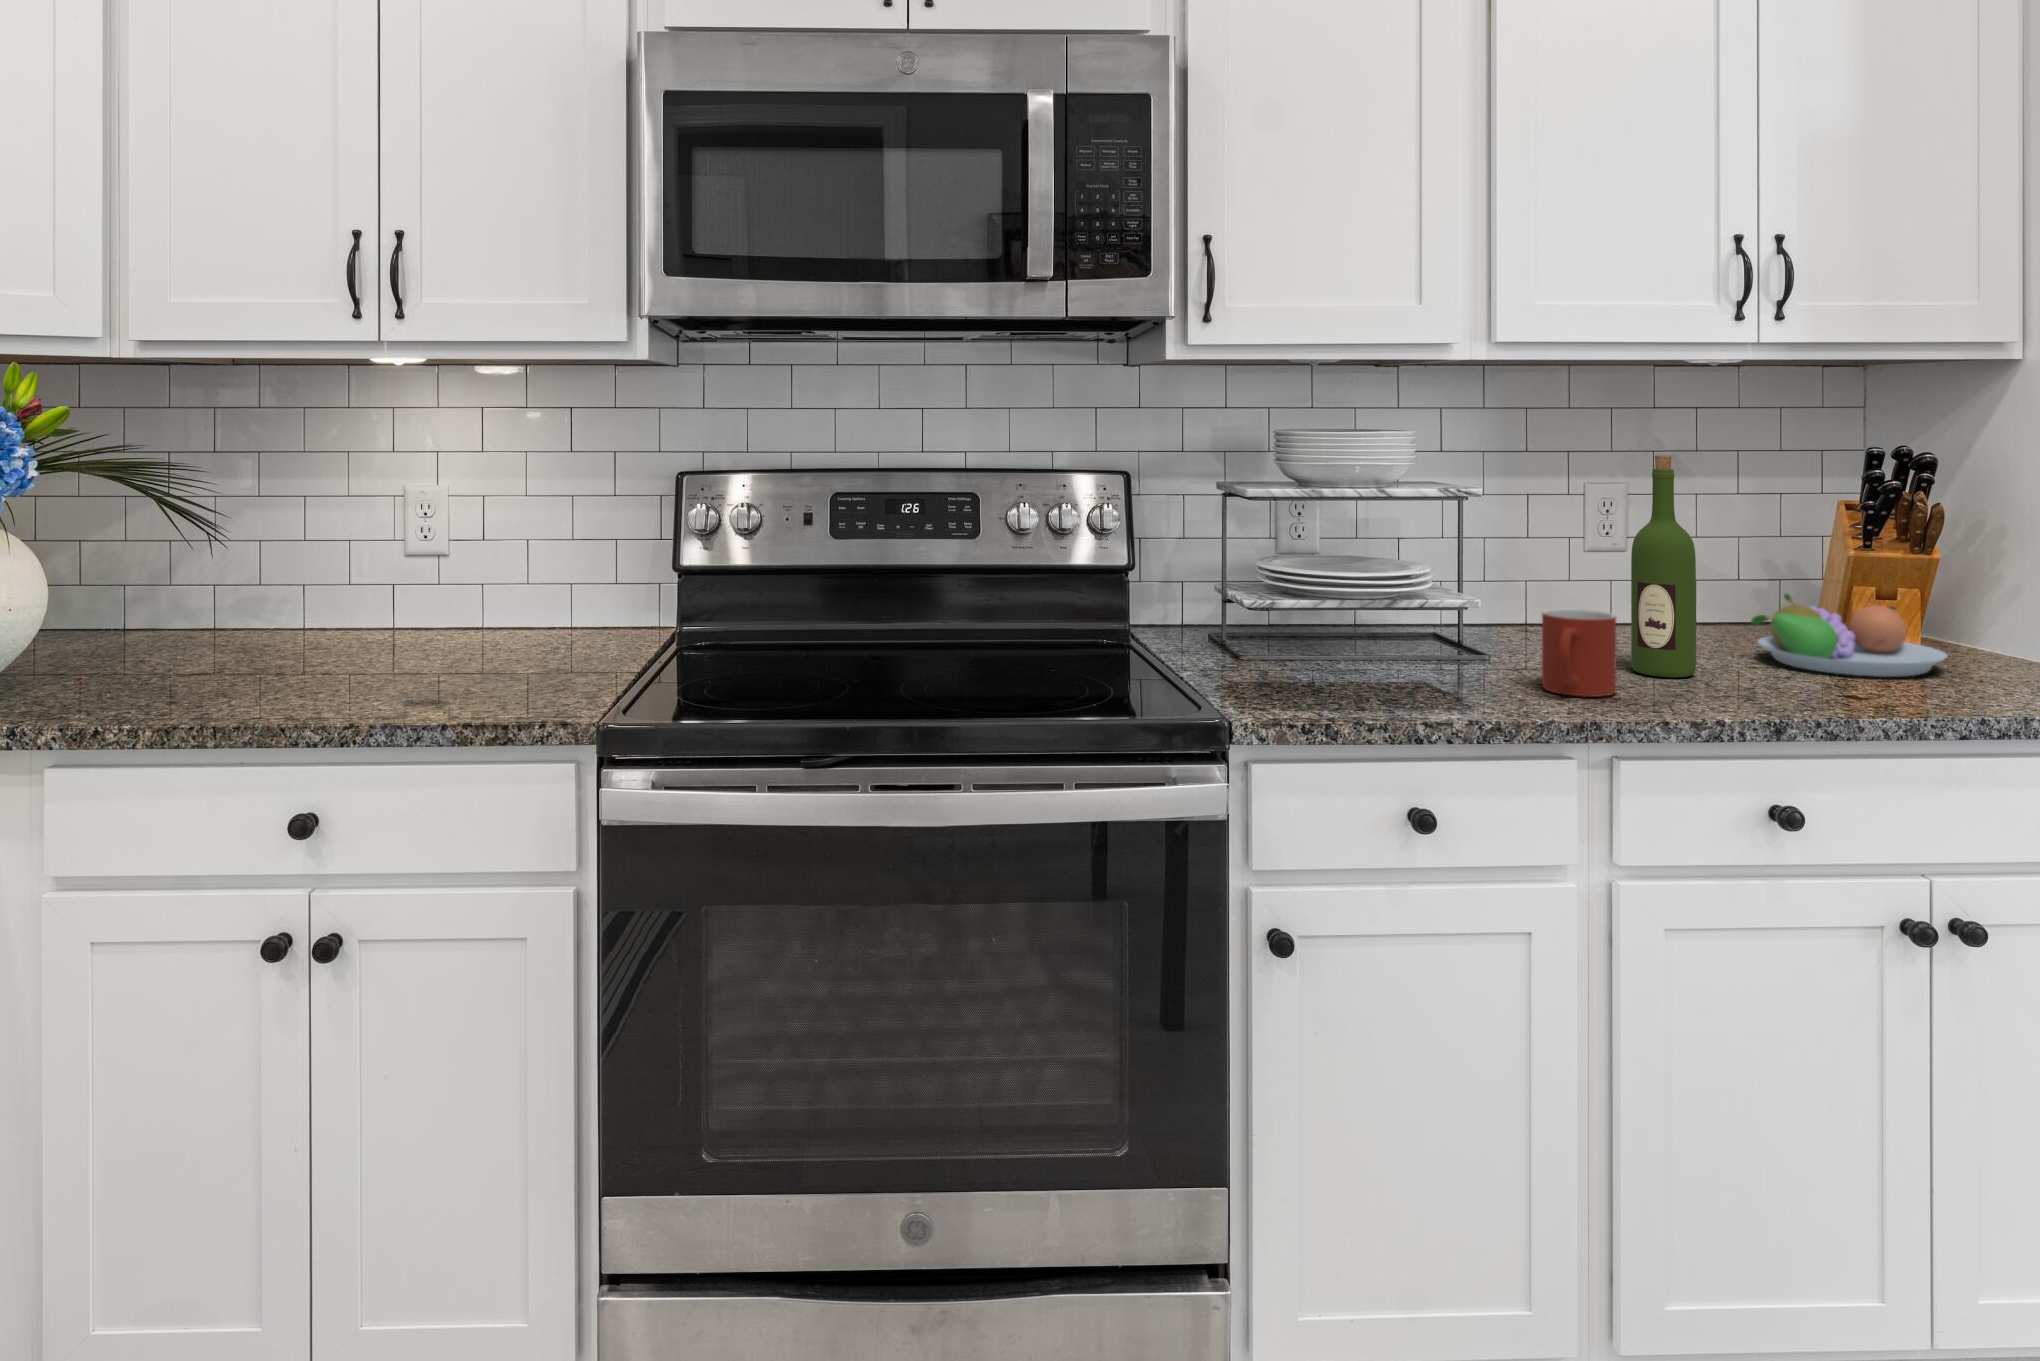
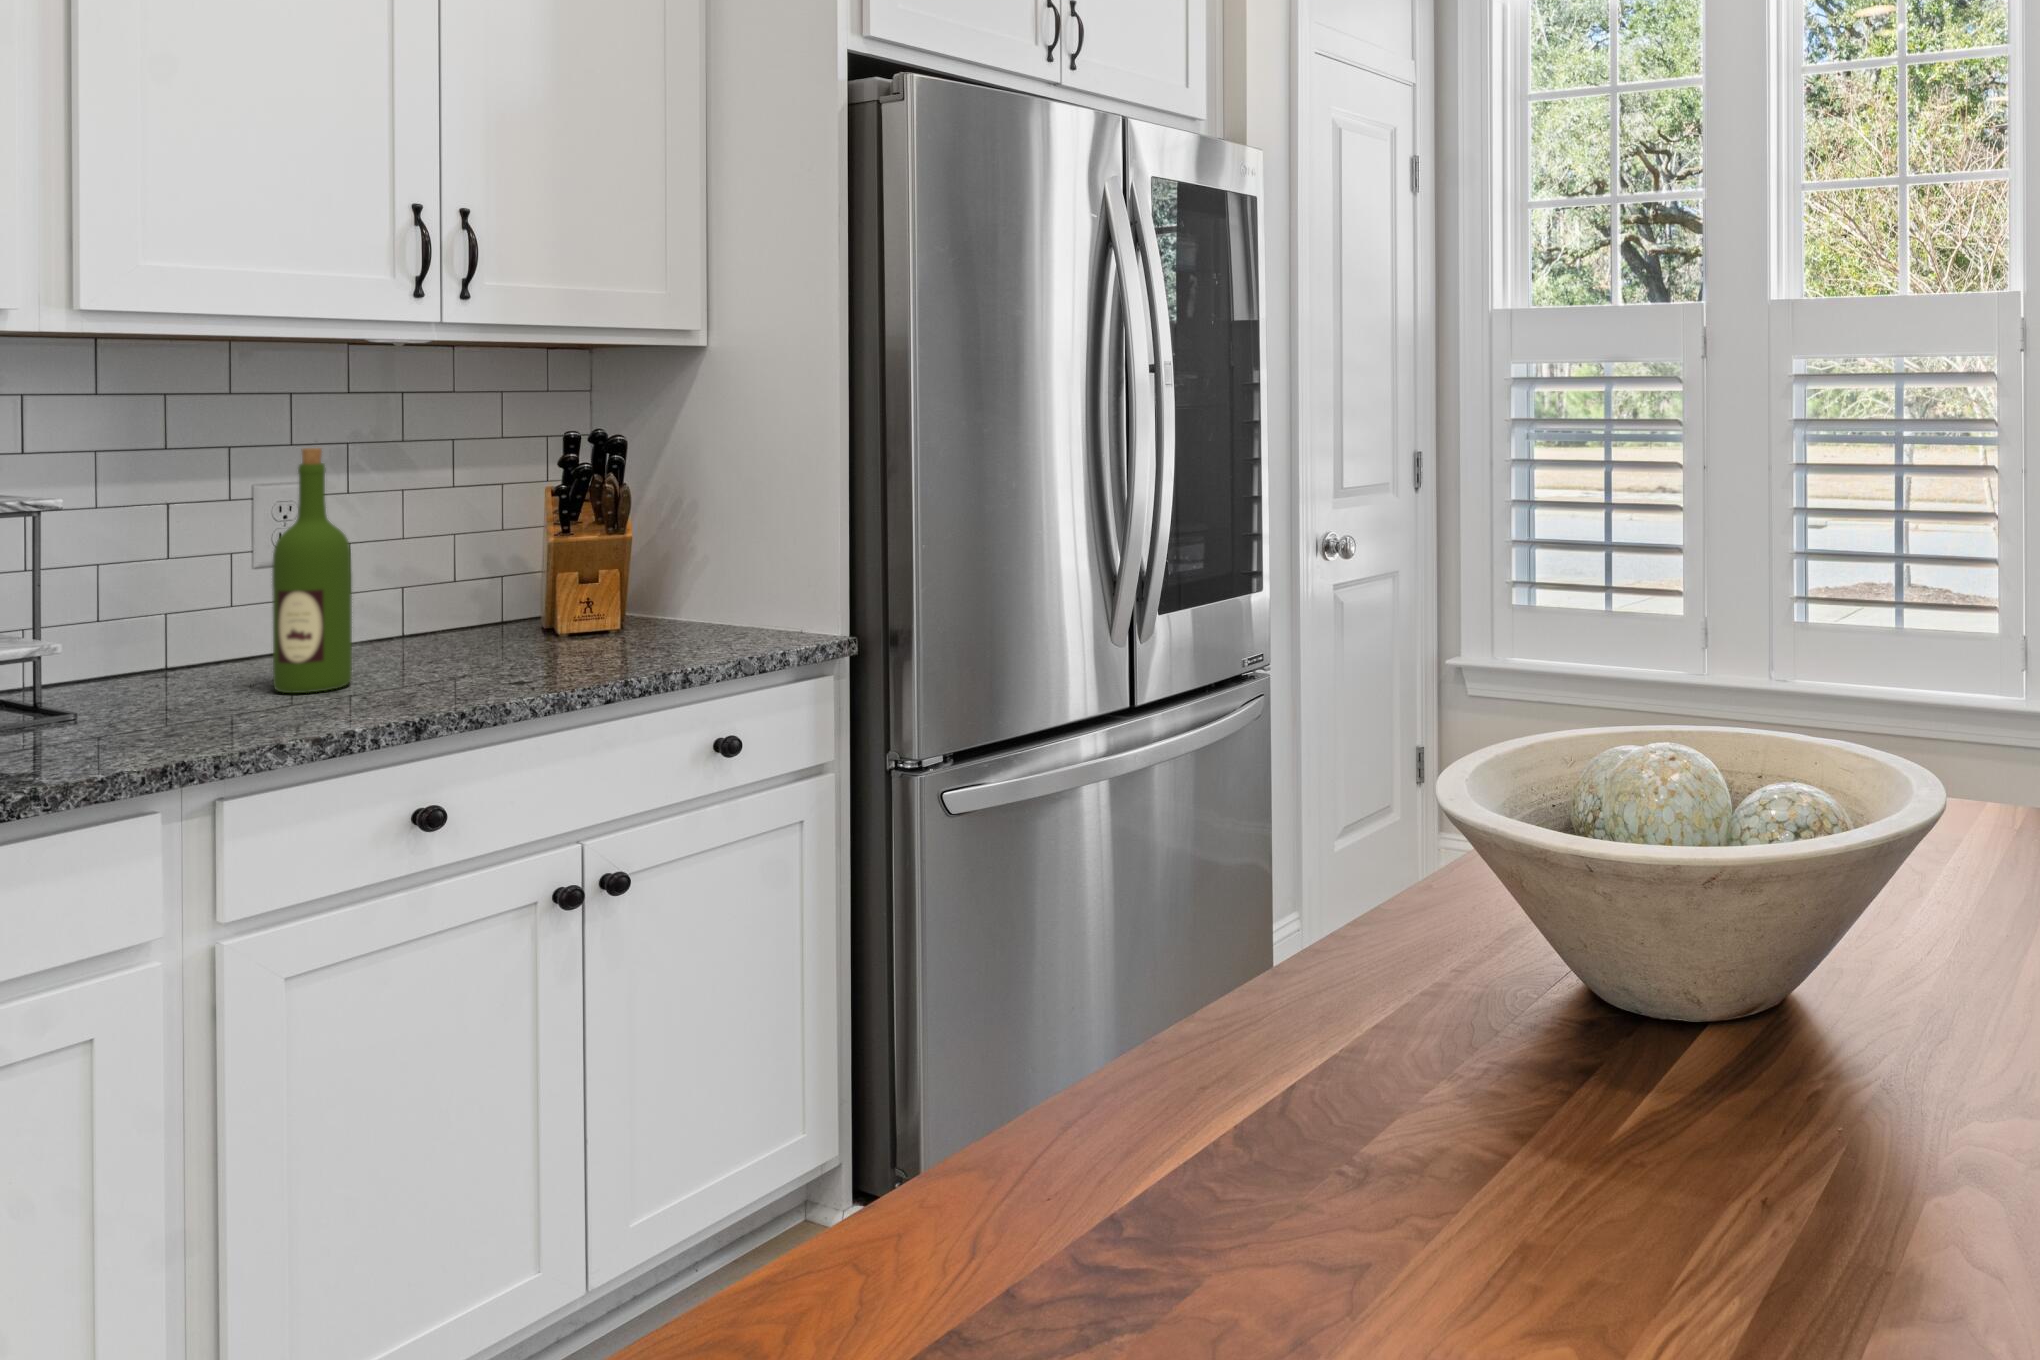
fruit bowl: present [1751,594,1947,677] -> none [427,584,628,660]
mug: present [1542,608,1616,697] -> none [131,630,233,734]

